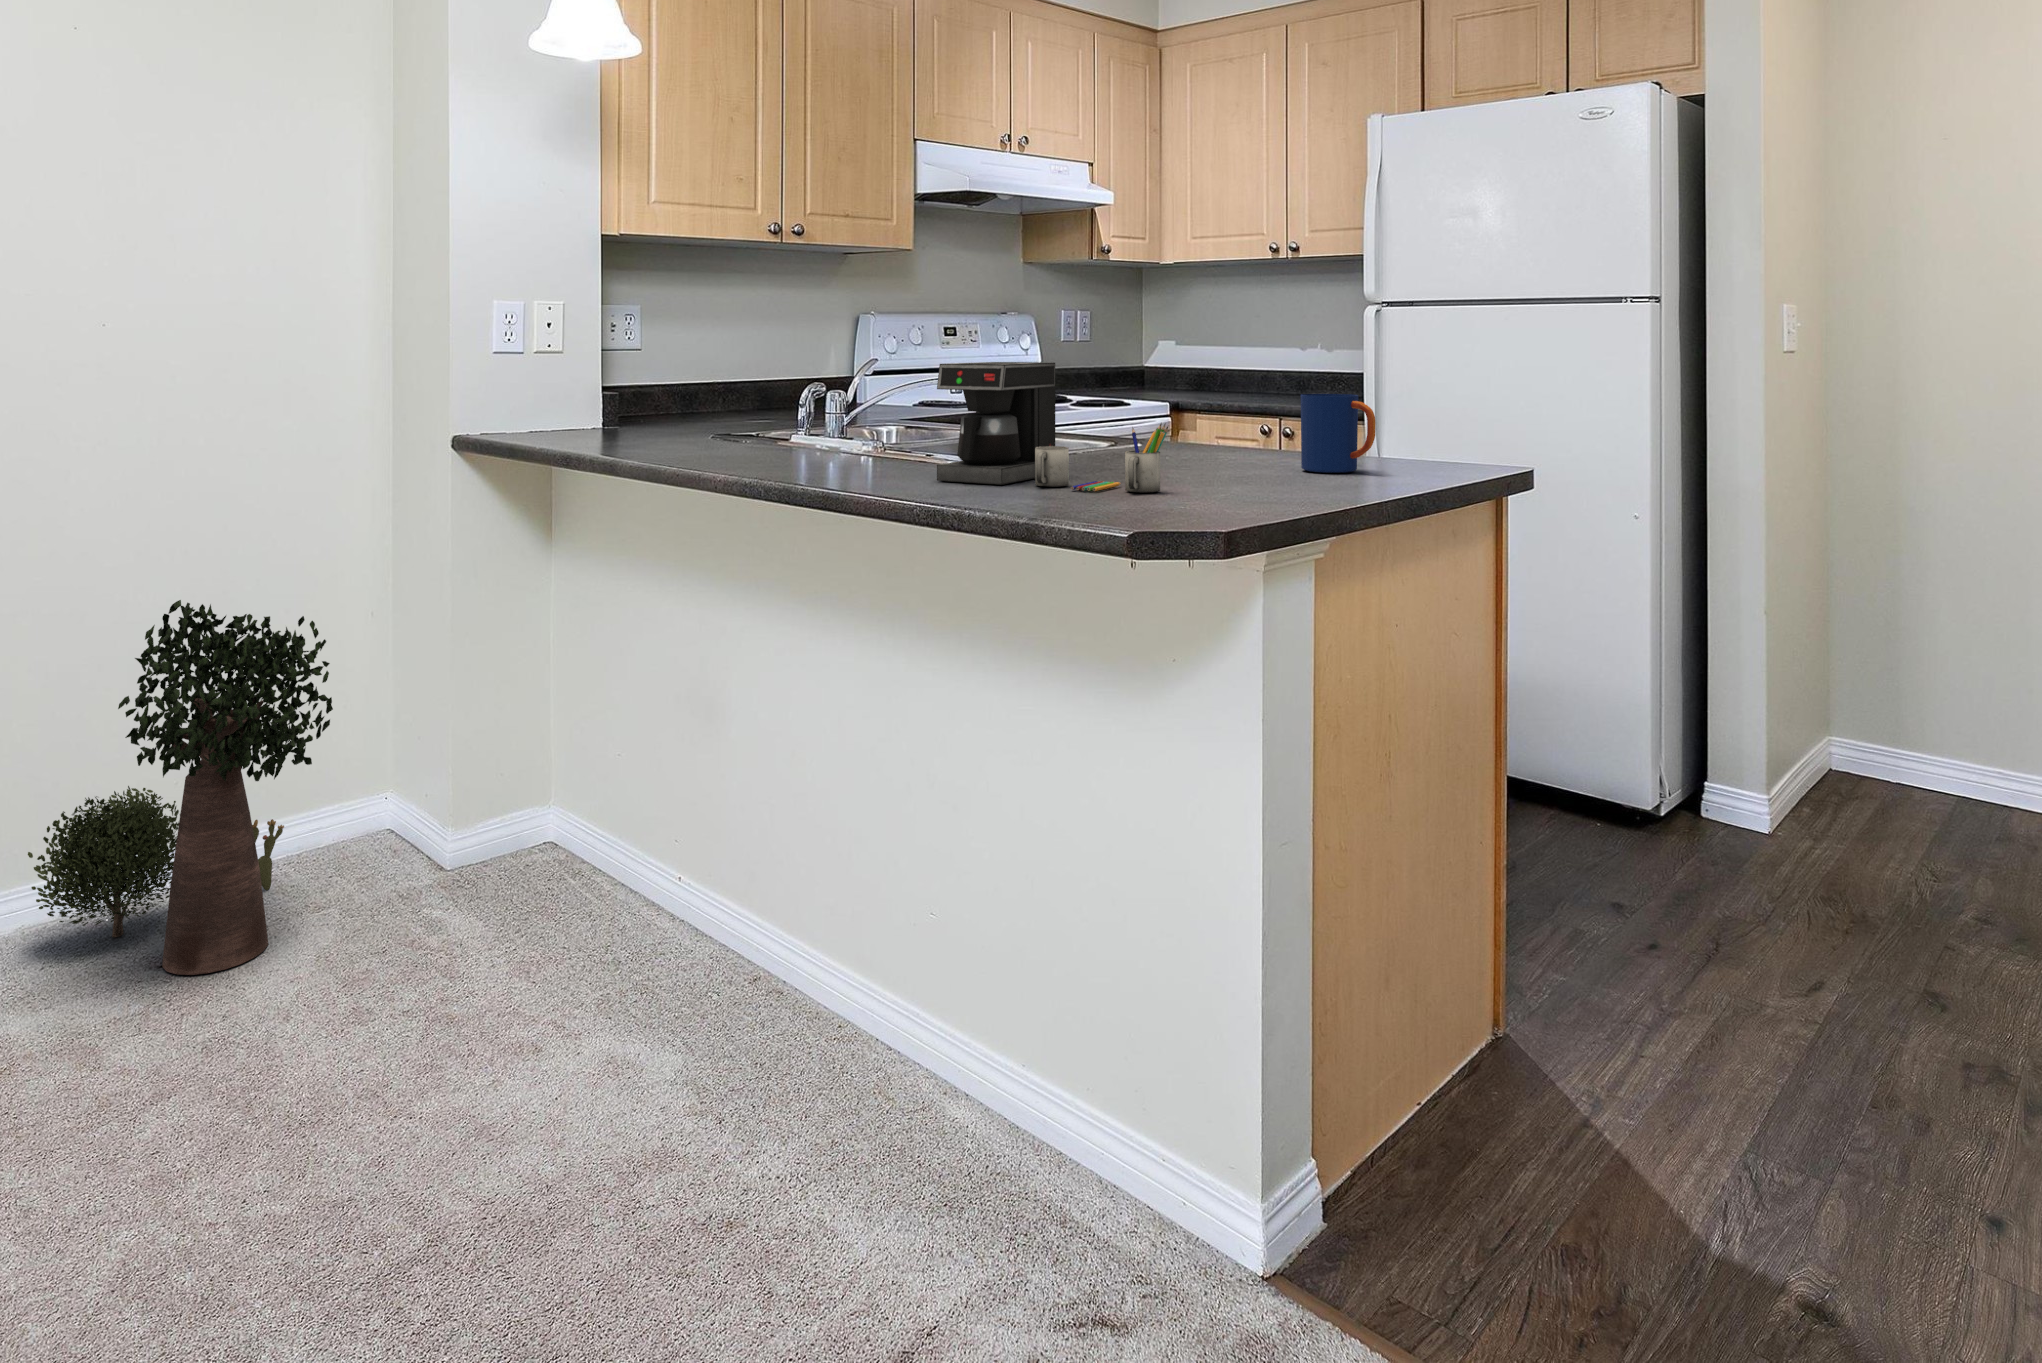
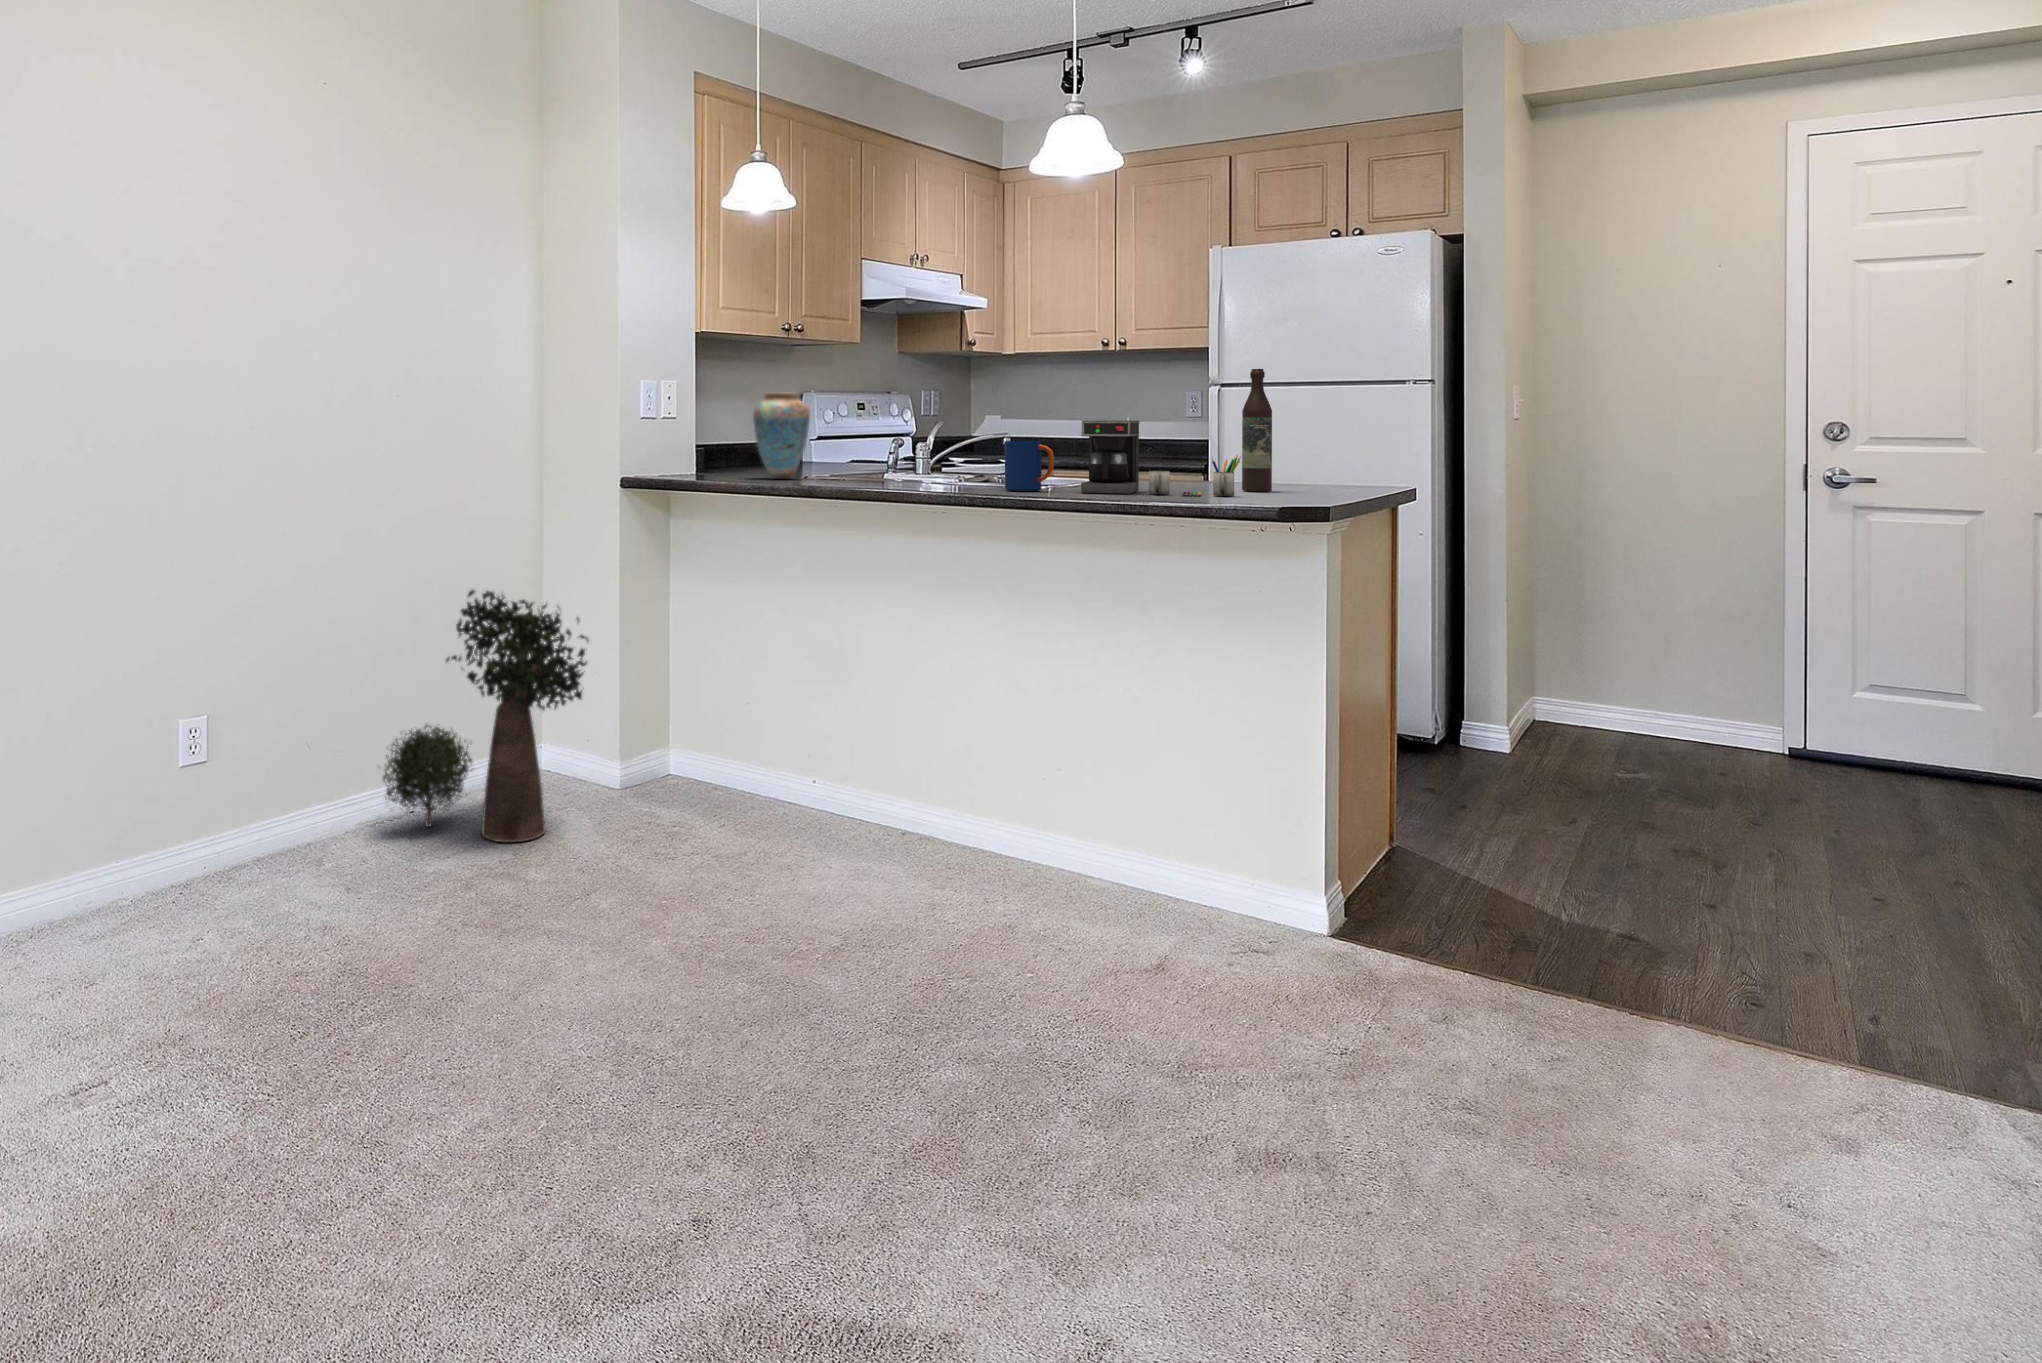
wine bottle: none [1226,279,1272,478] -> present [1242,369,1272,492]
vase: none [614,318,698,441] -> present [753,393,810,479]
mug: present [1301,394,1376,473] -> present [1004,441,1054,491]

